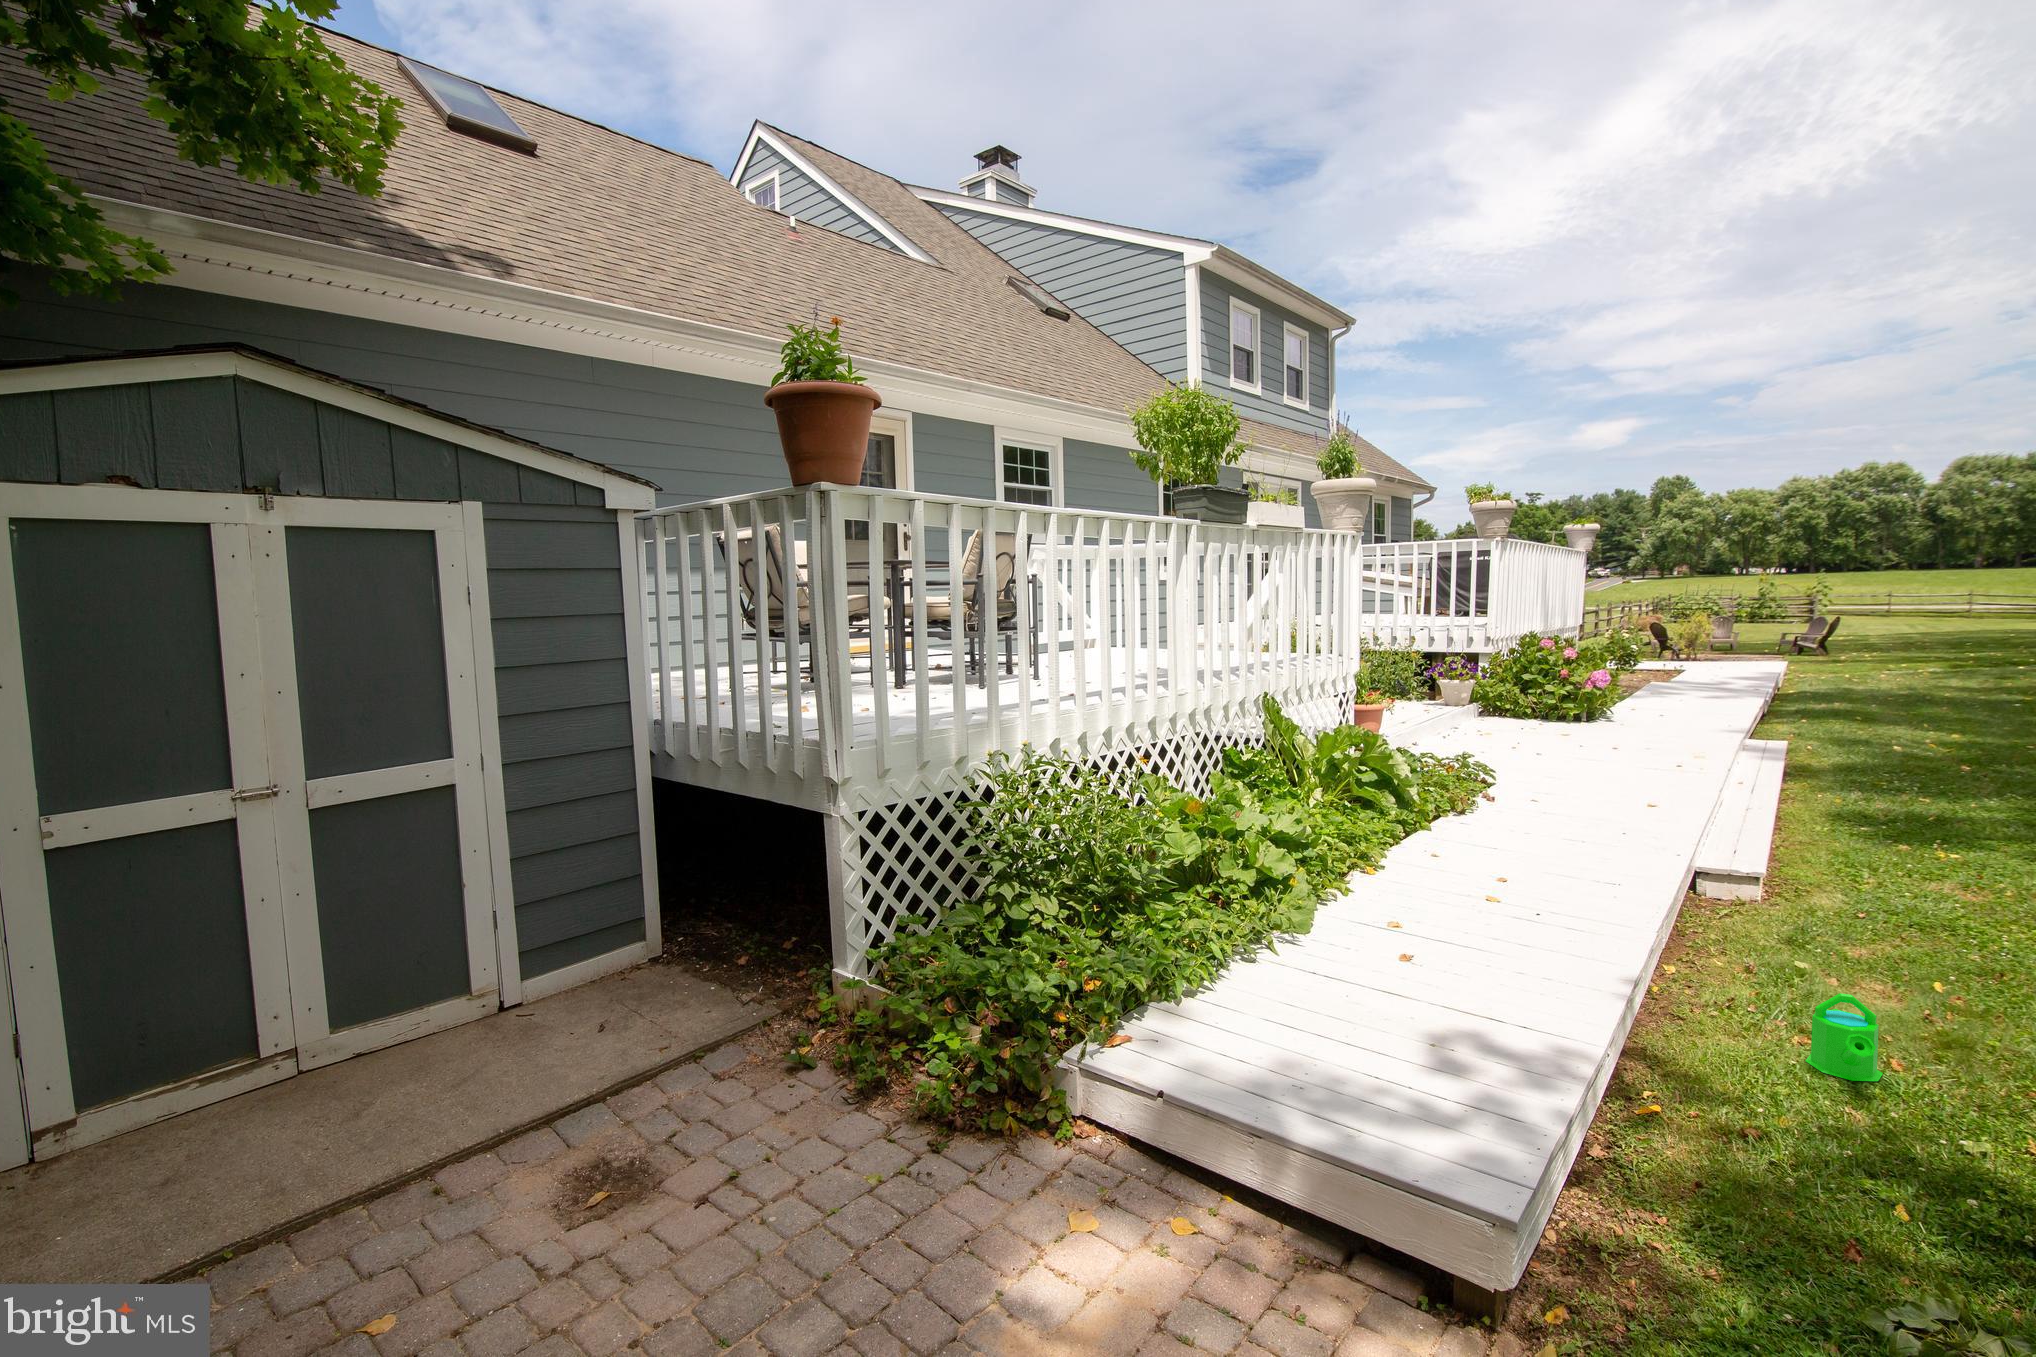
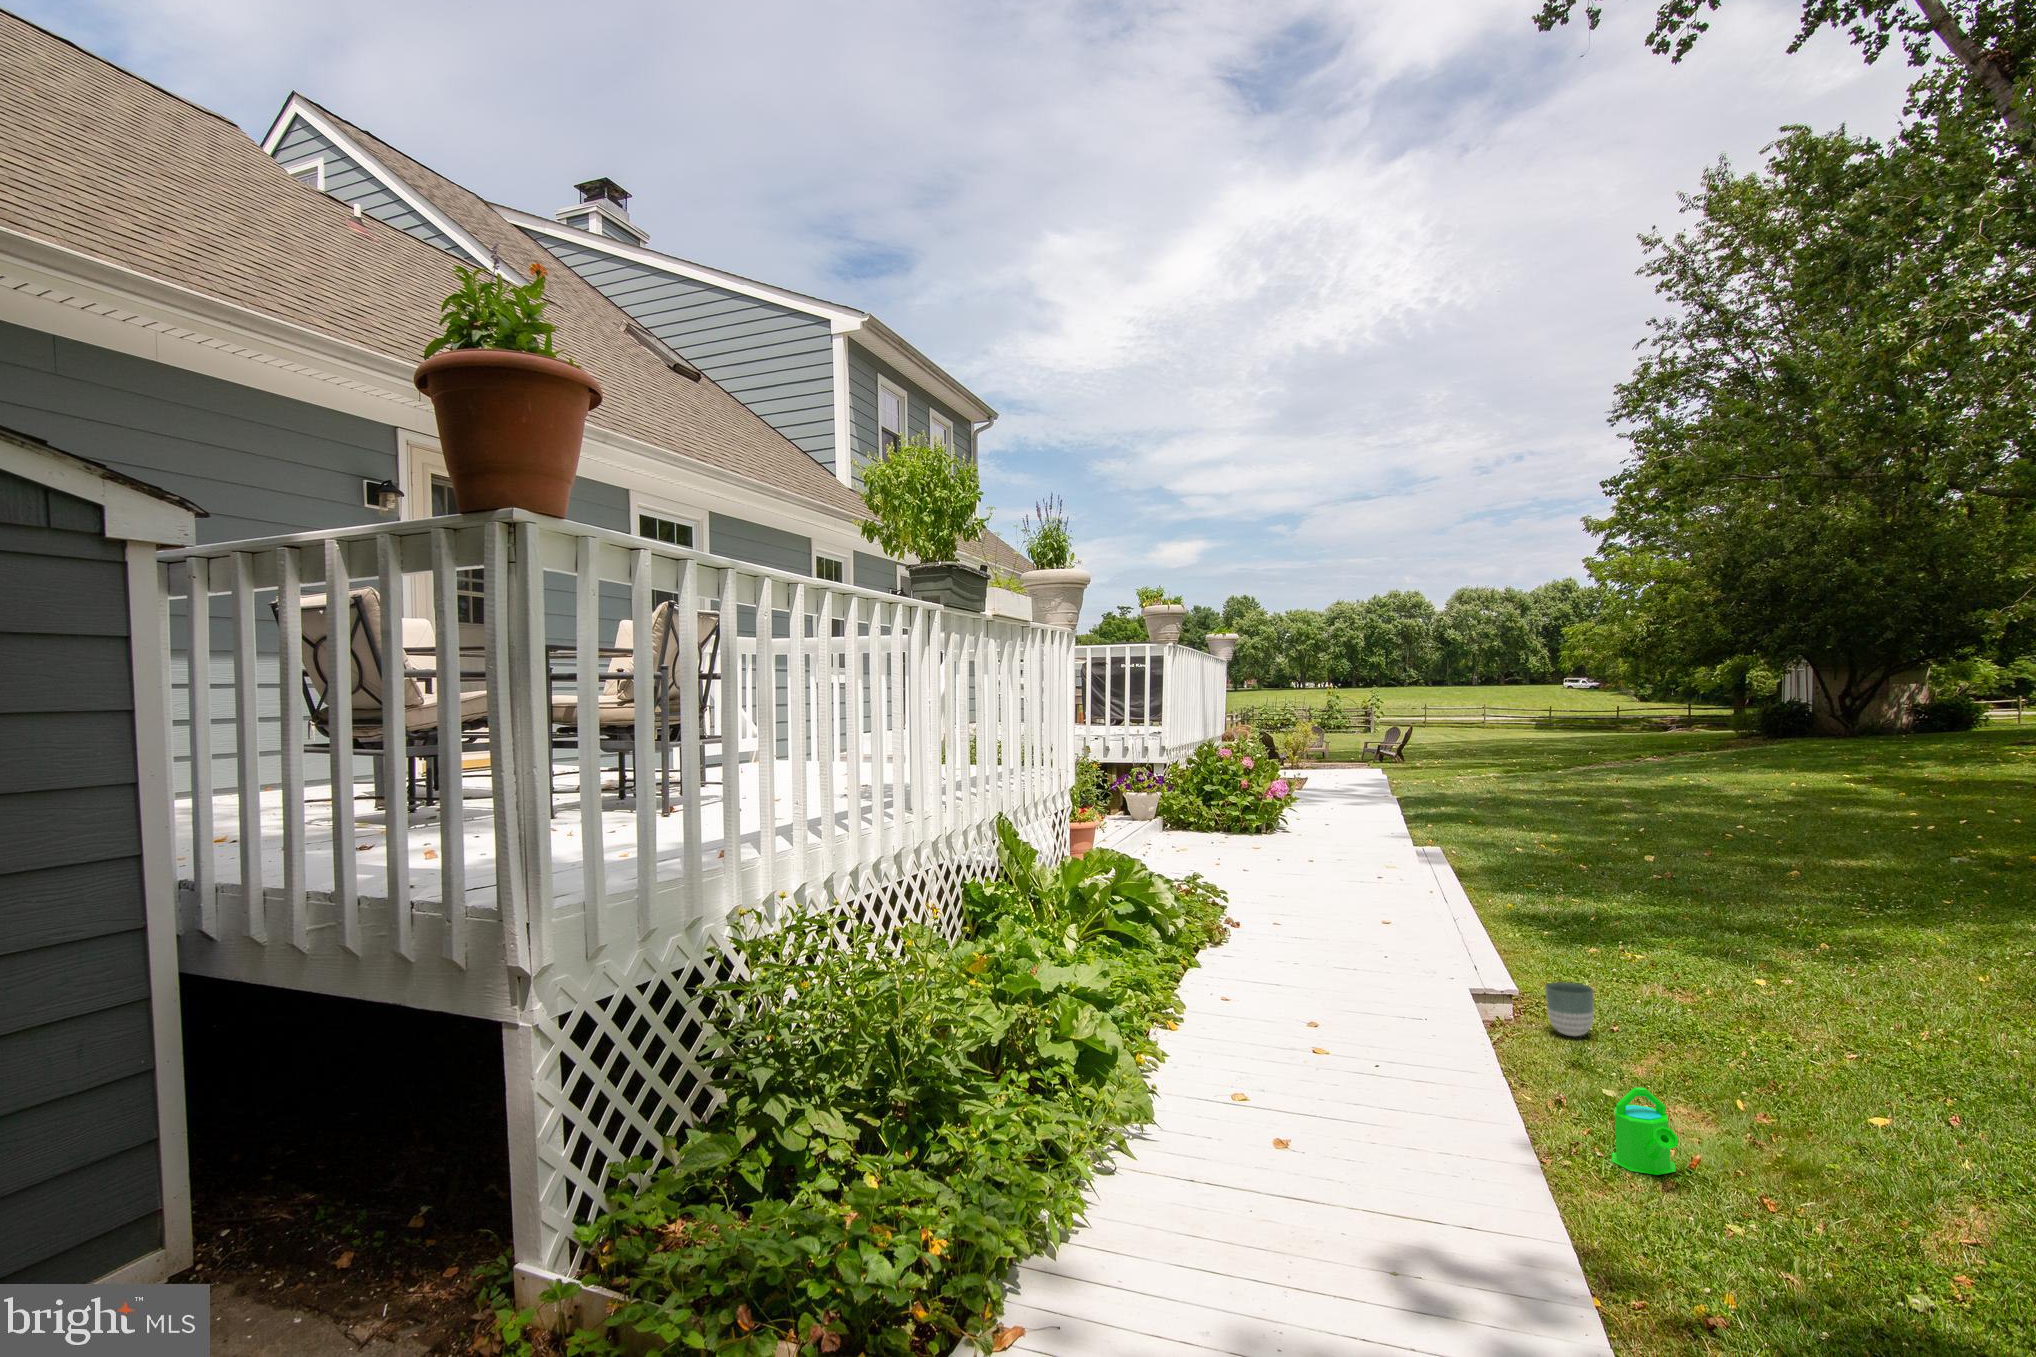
planter: none [1813,887,1873,944] -> present [1545,982,1594,1037]

